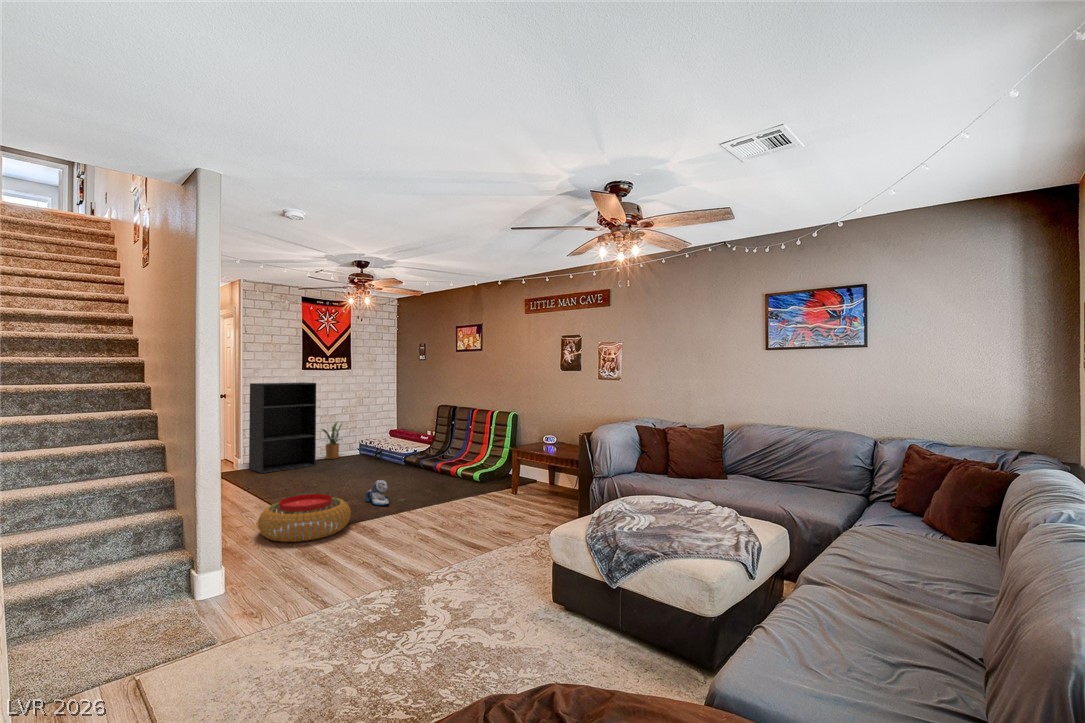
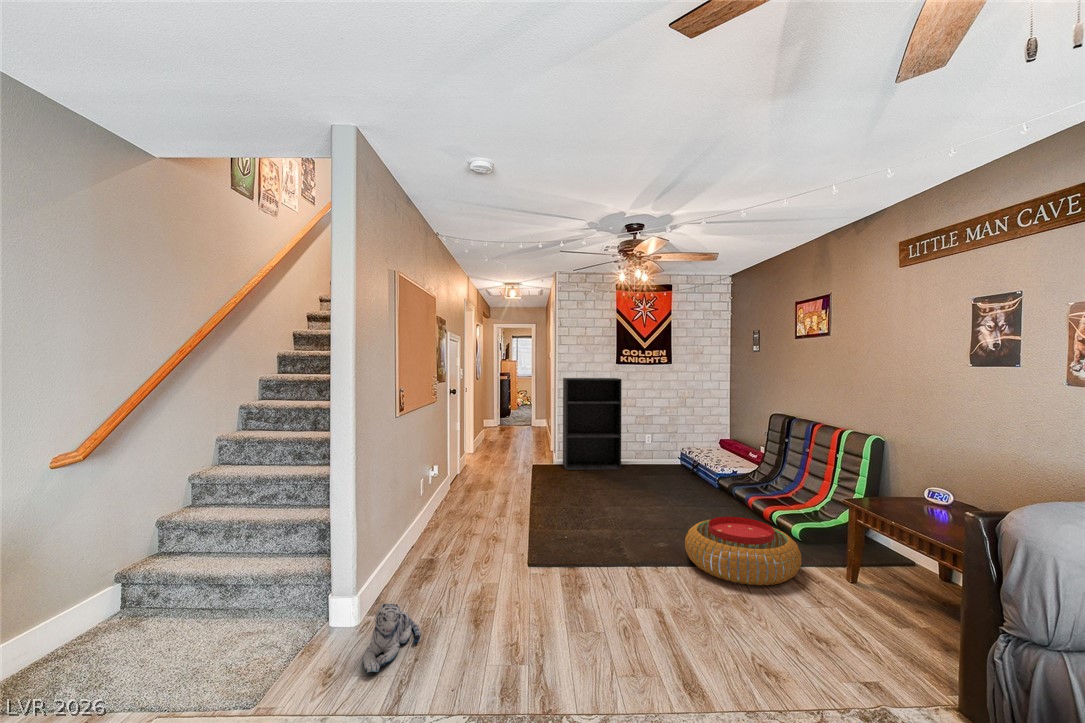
house plant: present [322,422,342,459] -> none [630,422,661,464]
plush toy: present [366,480,389,506] -> present [363,603,421,673]
pouf: present [258,494,351,542] -> present [685,517,801,585]

